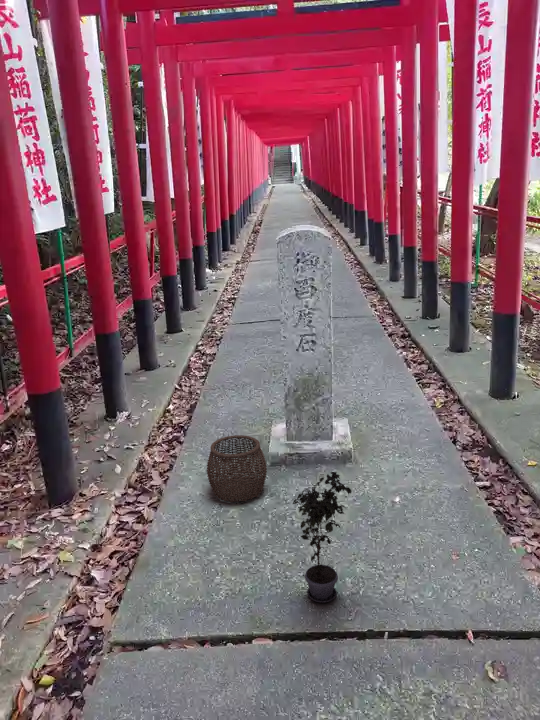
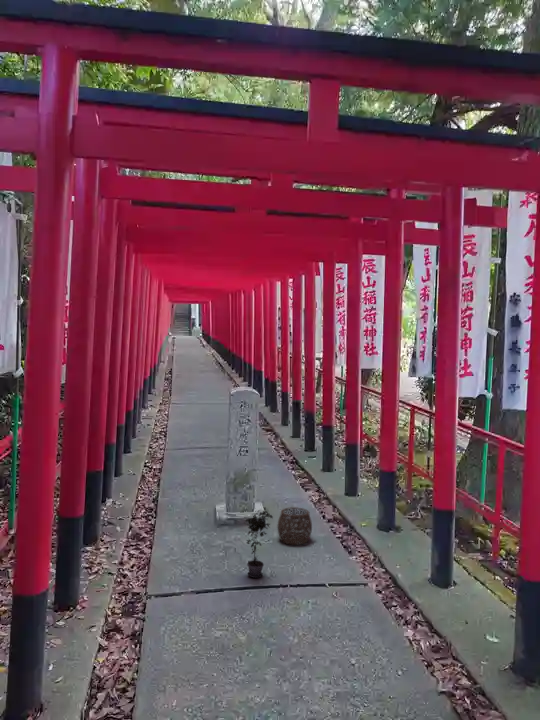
woven basket: present [207,435,267,502] -> present [278,507,312,545]

